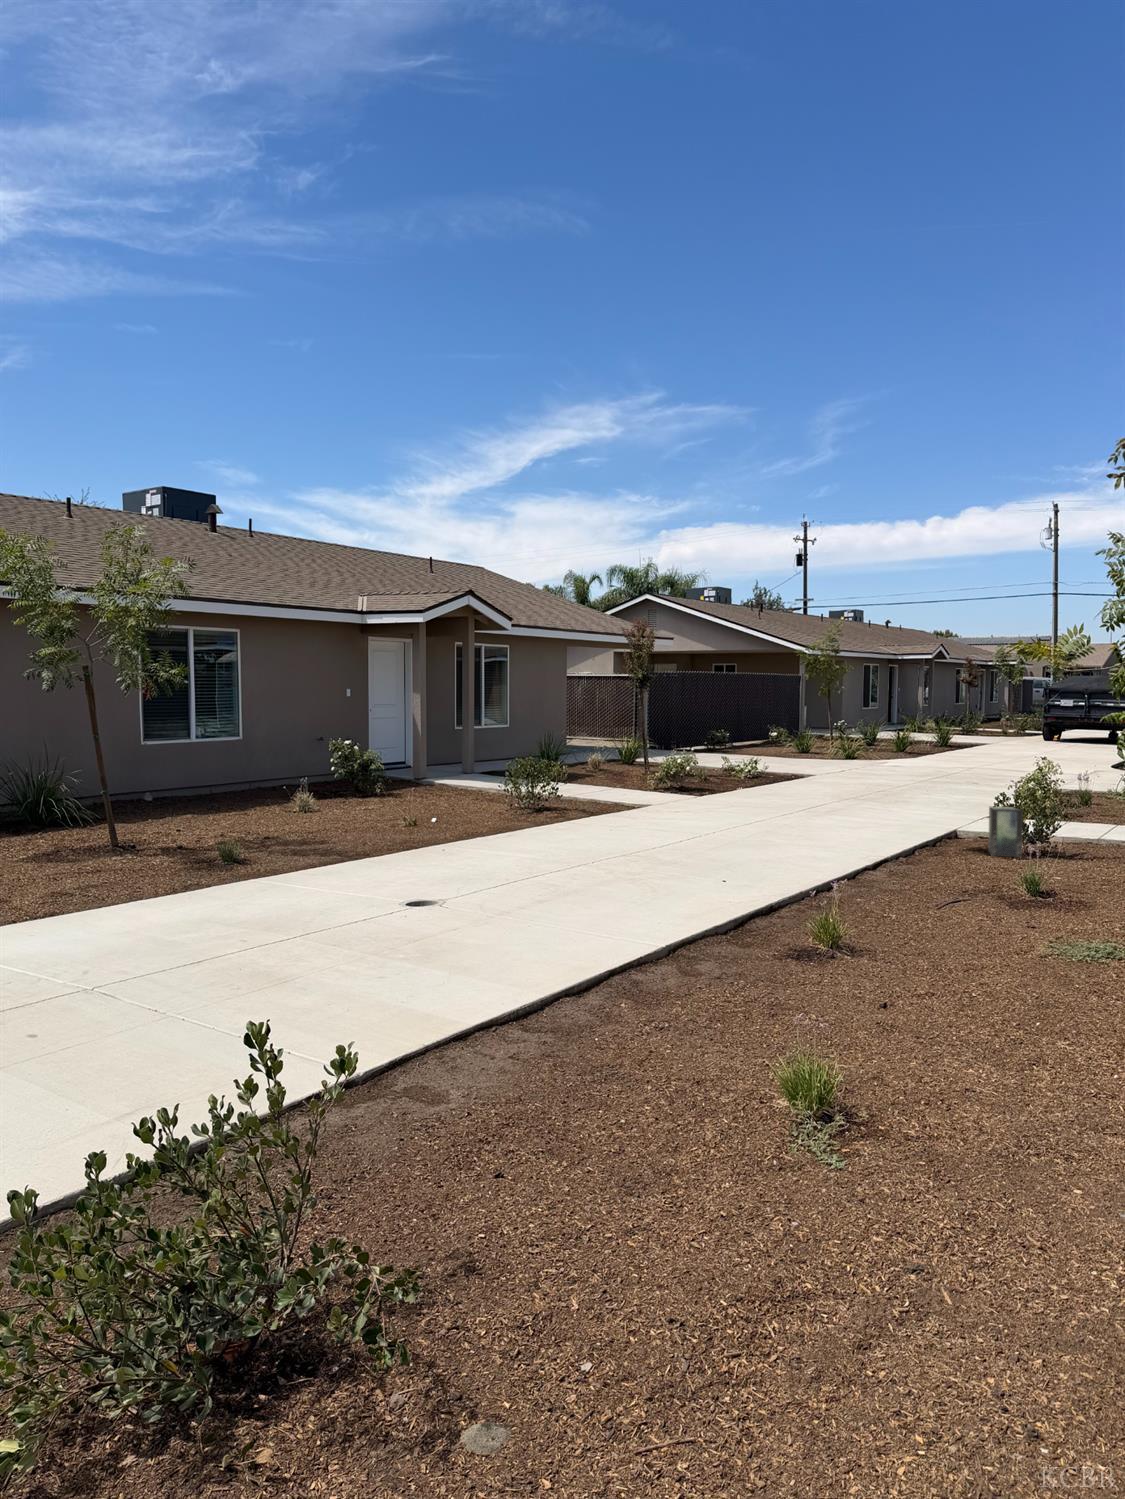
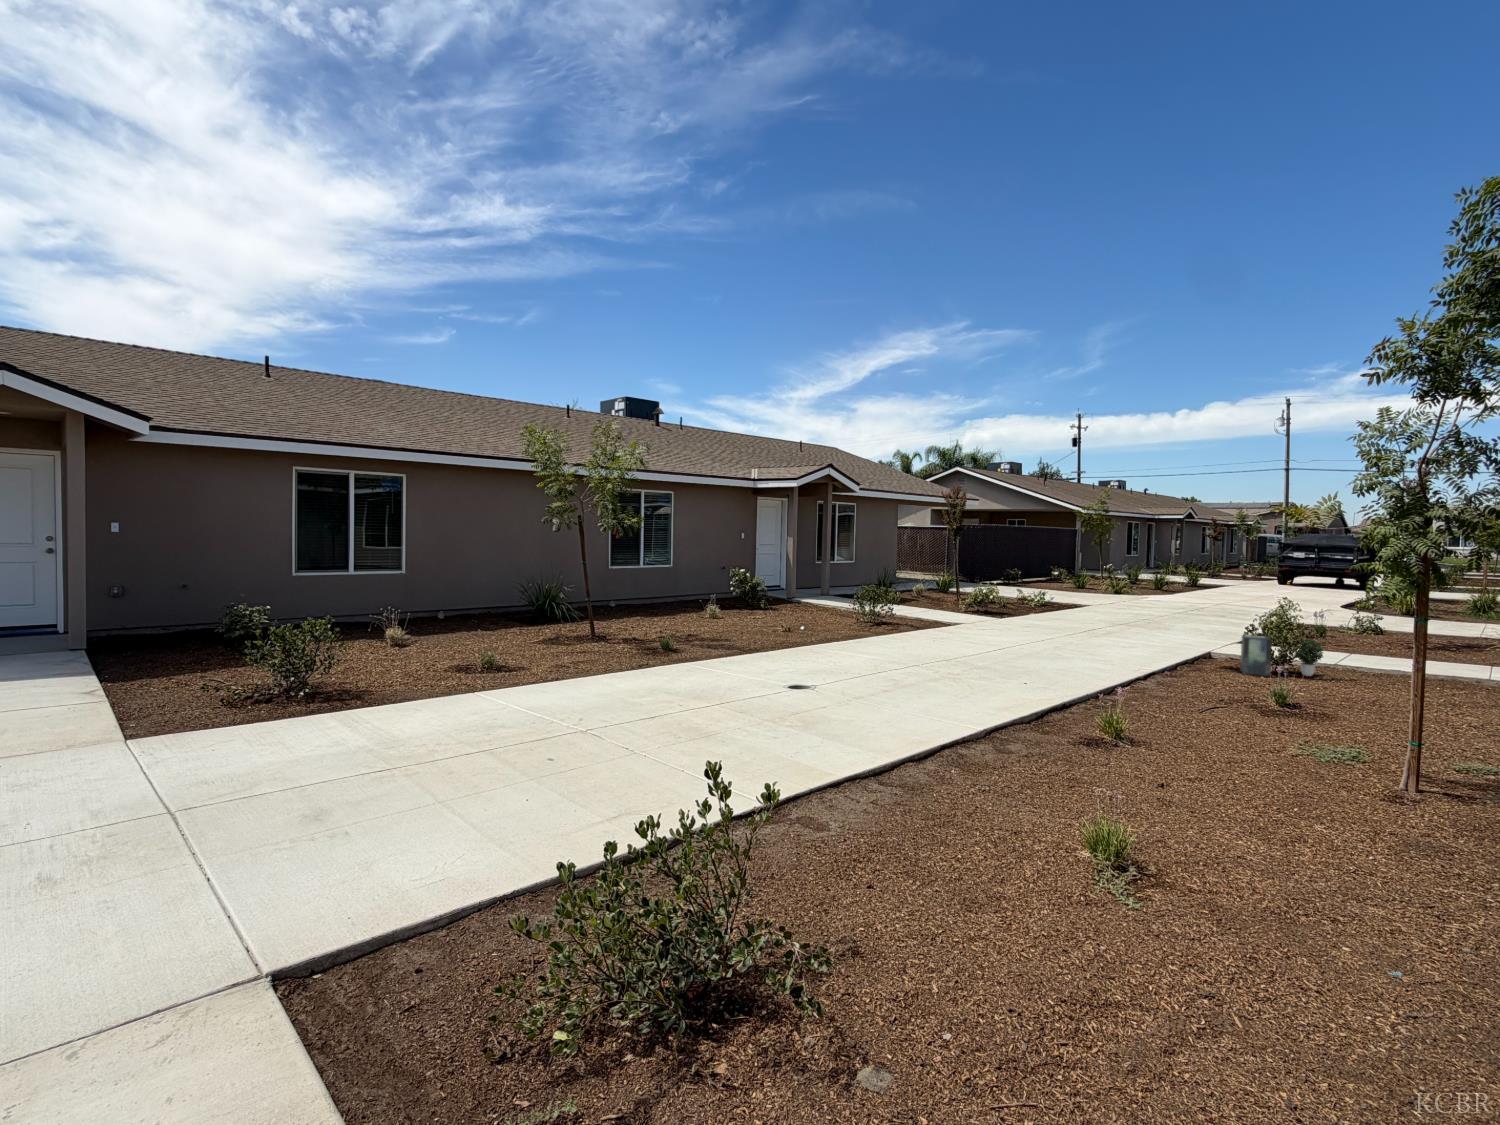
potted plant: none [1047,808,1083,854] -> present [1294,639,1325,676]

